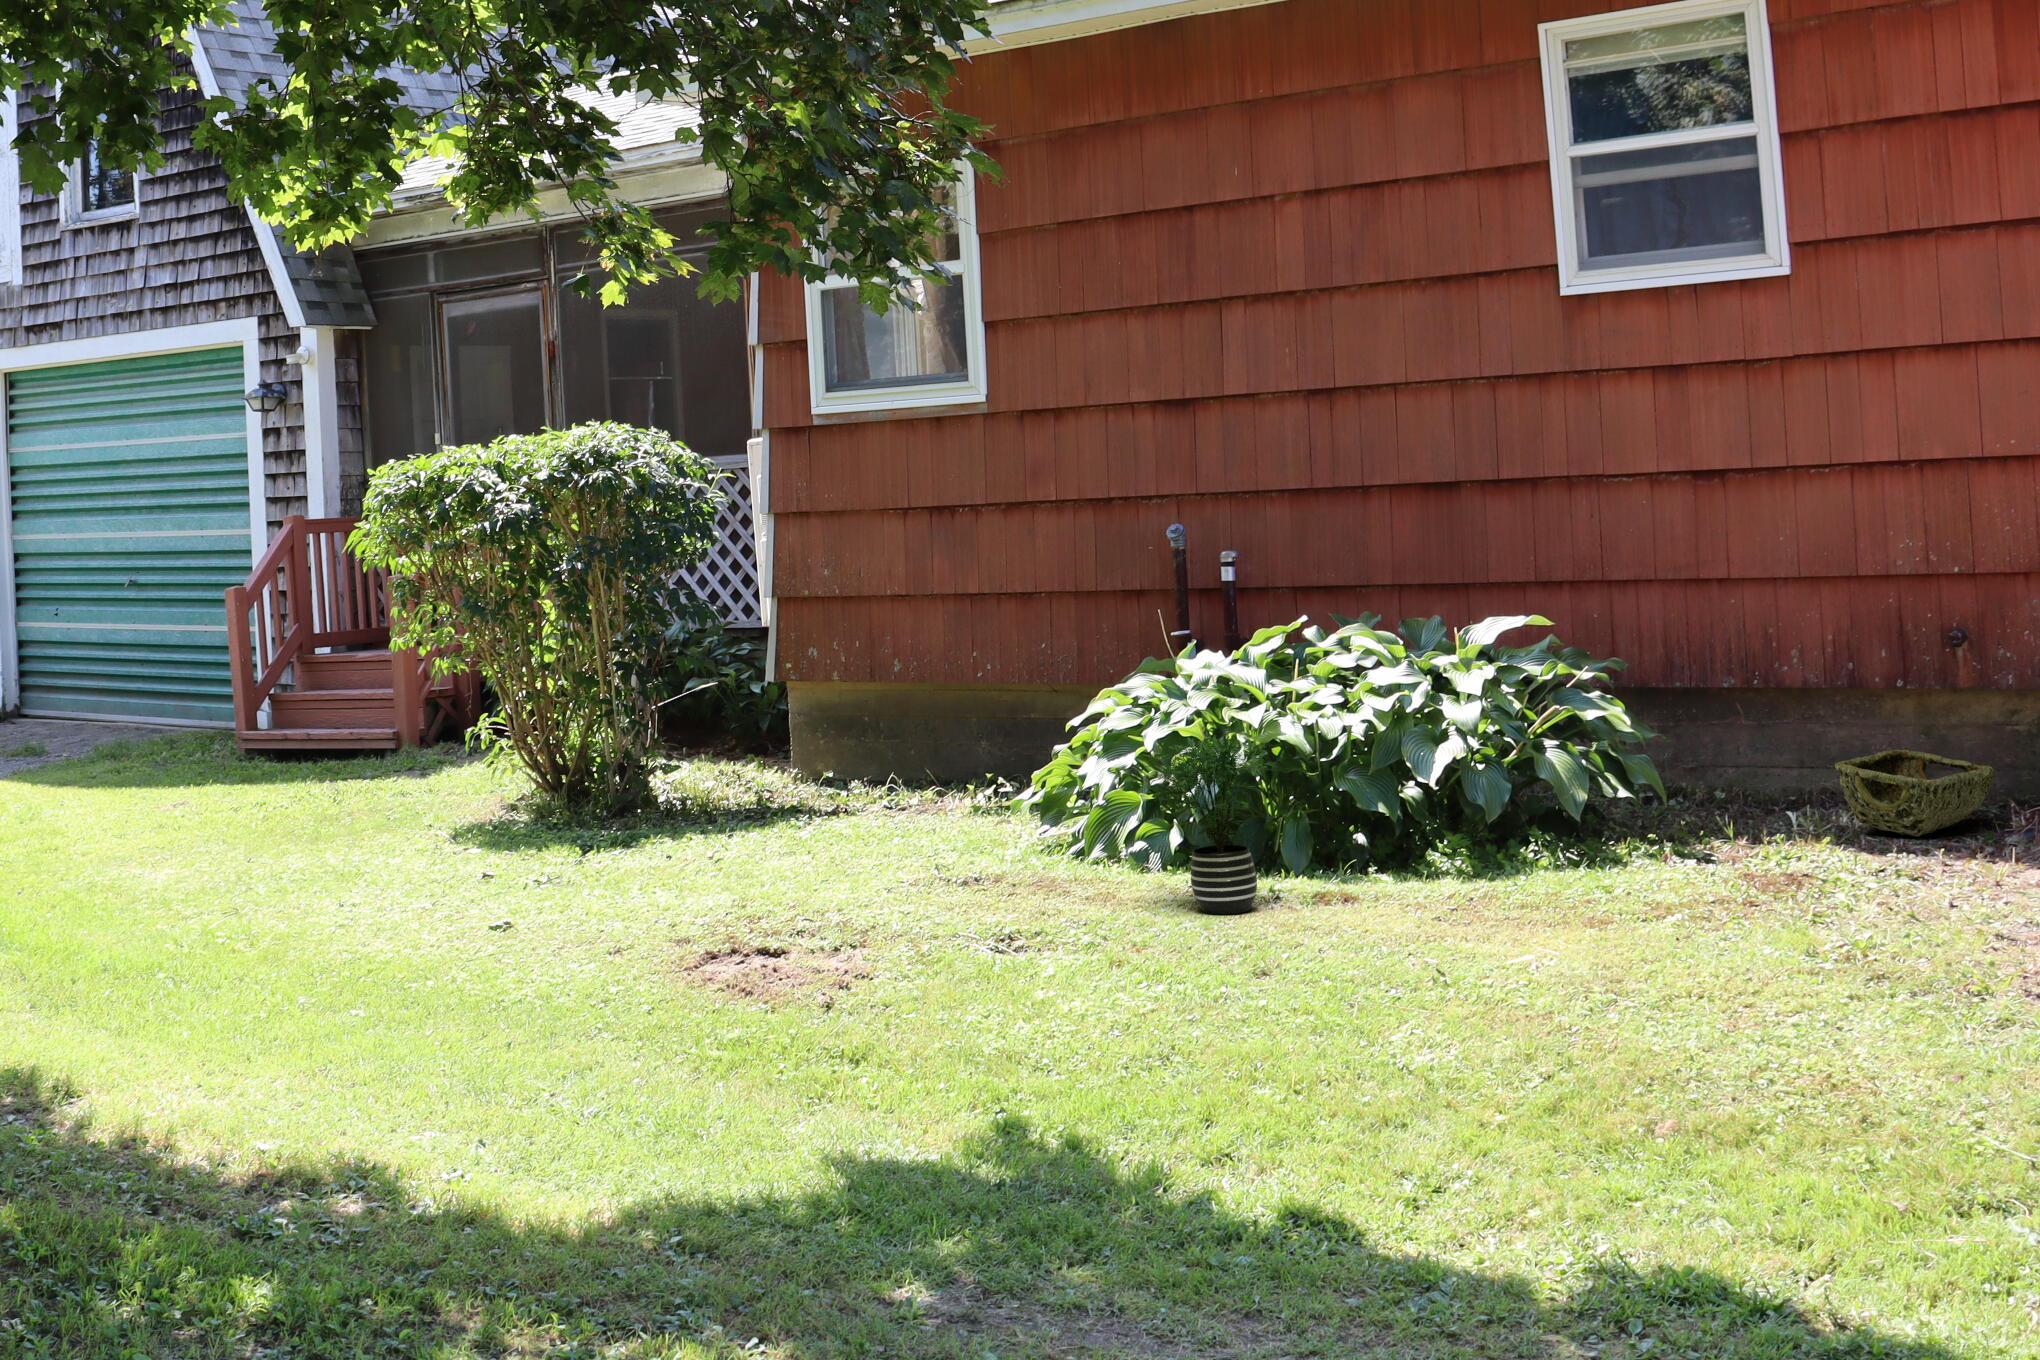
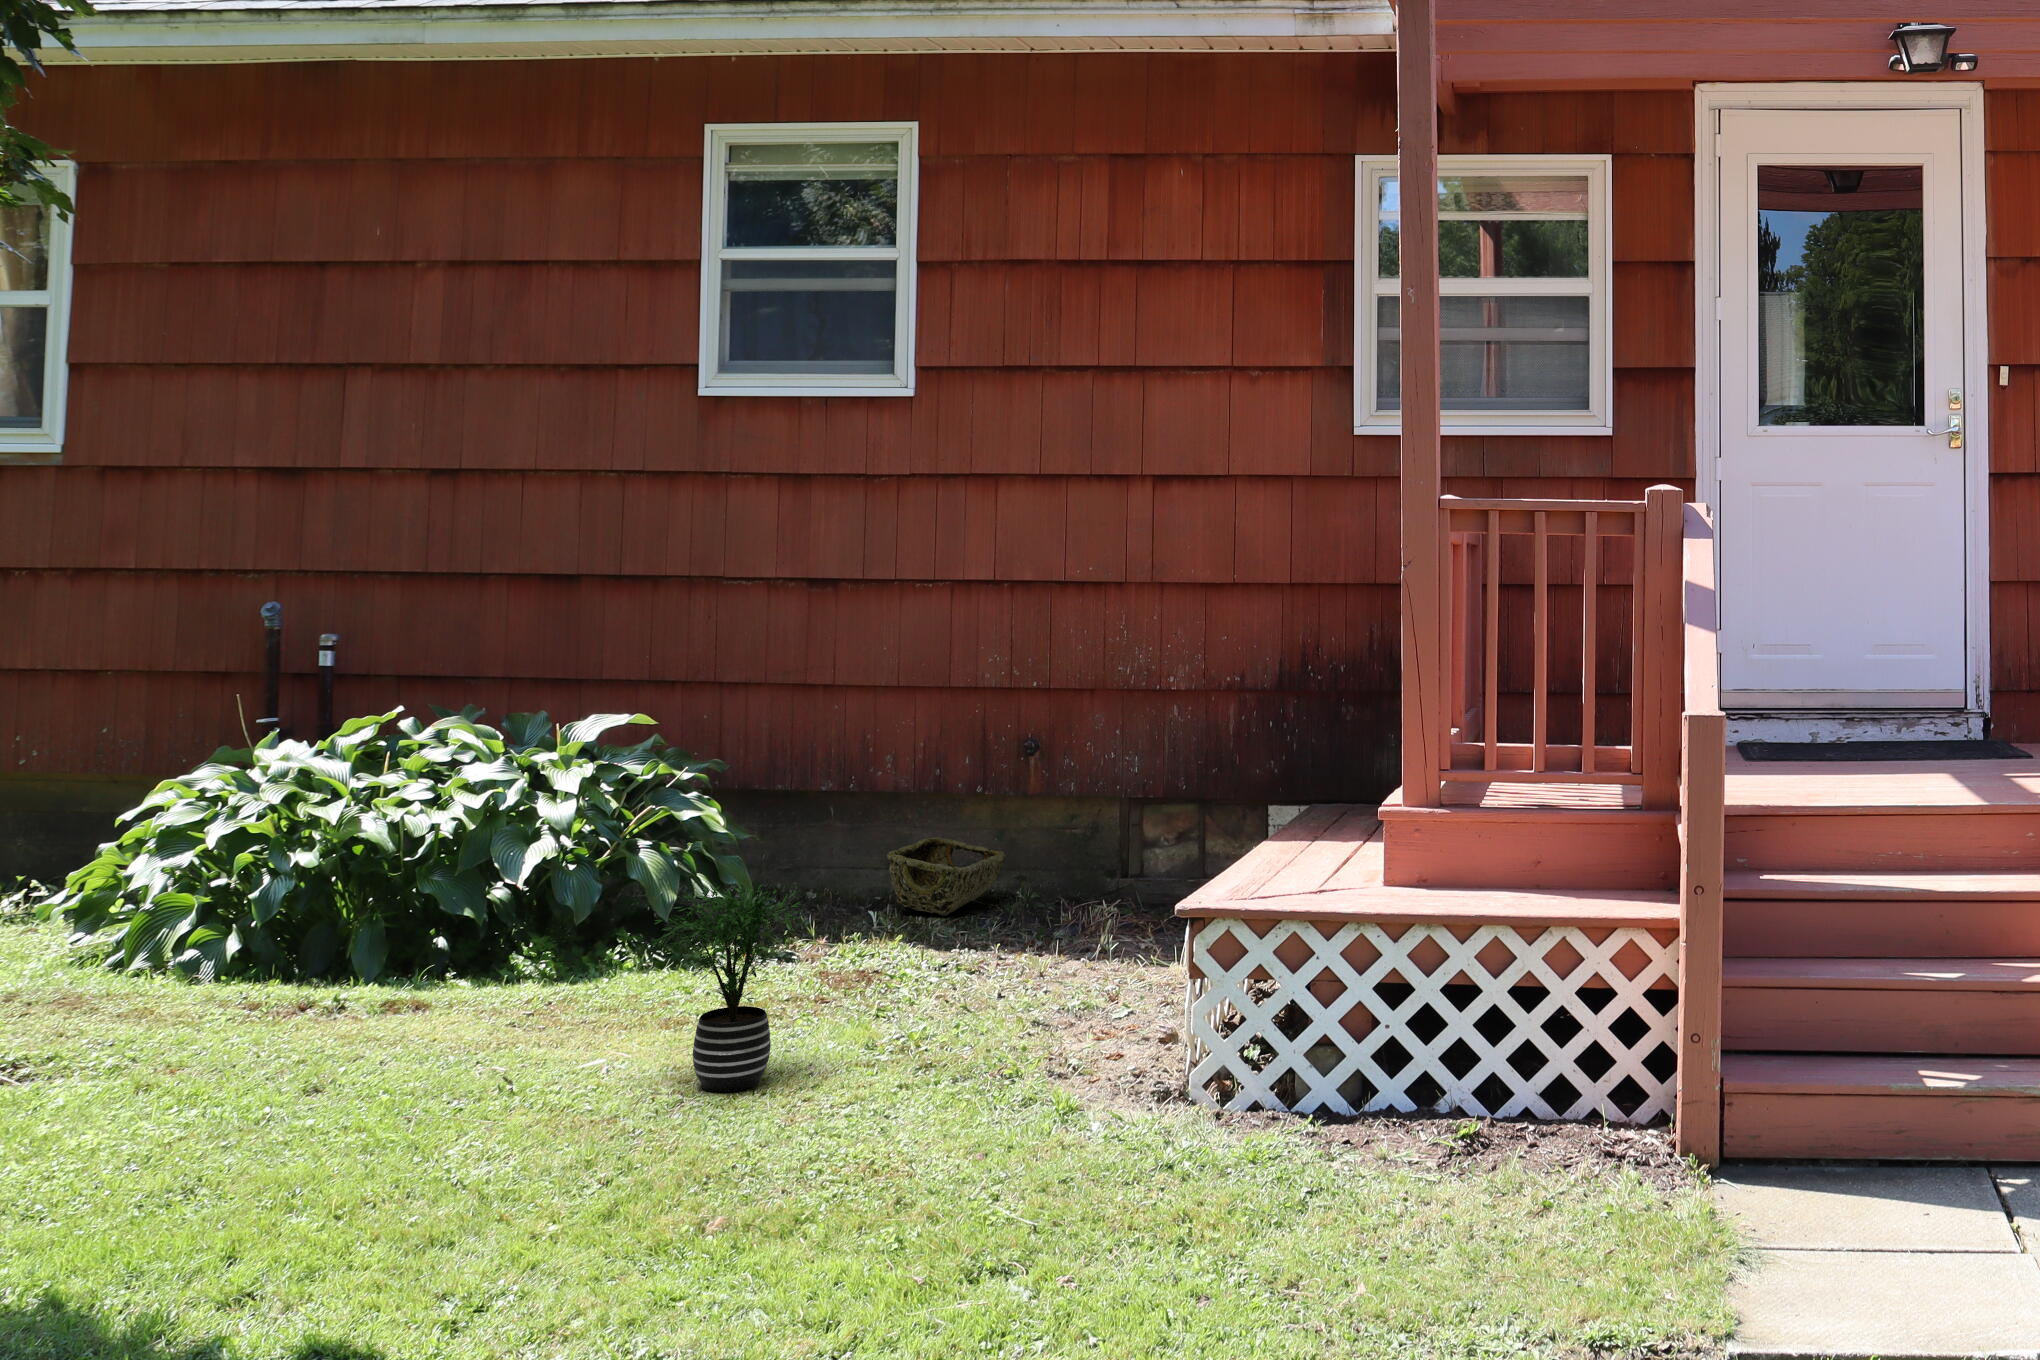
potted plant: present [1147,735,1272,914] -> present [654,881,803,1092]

